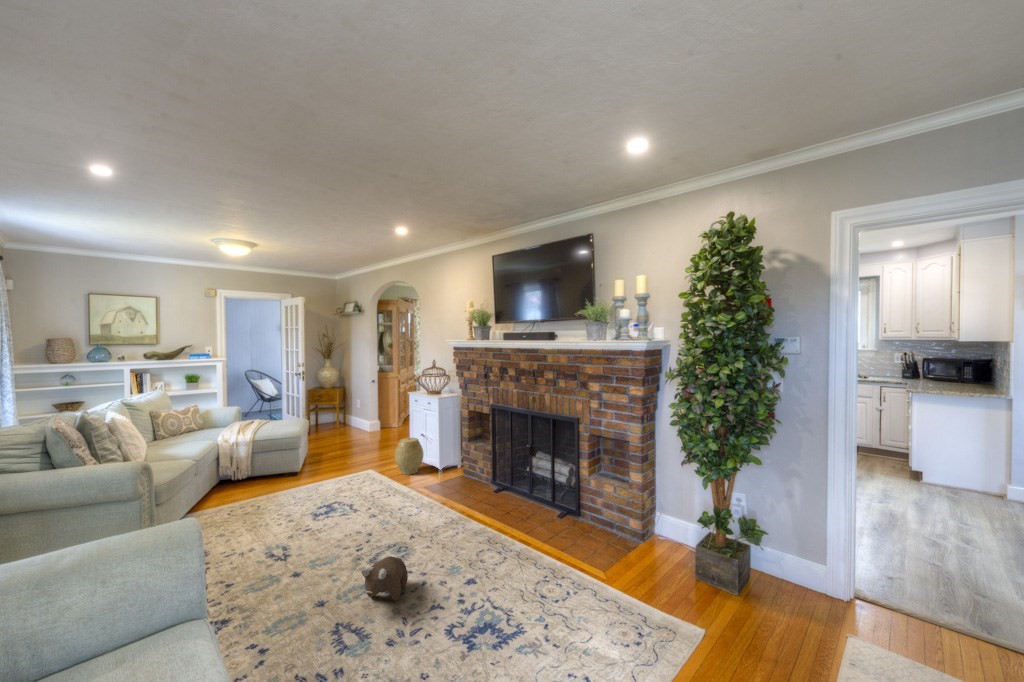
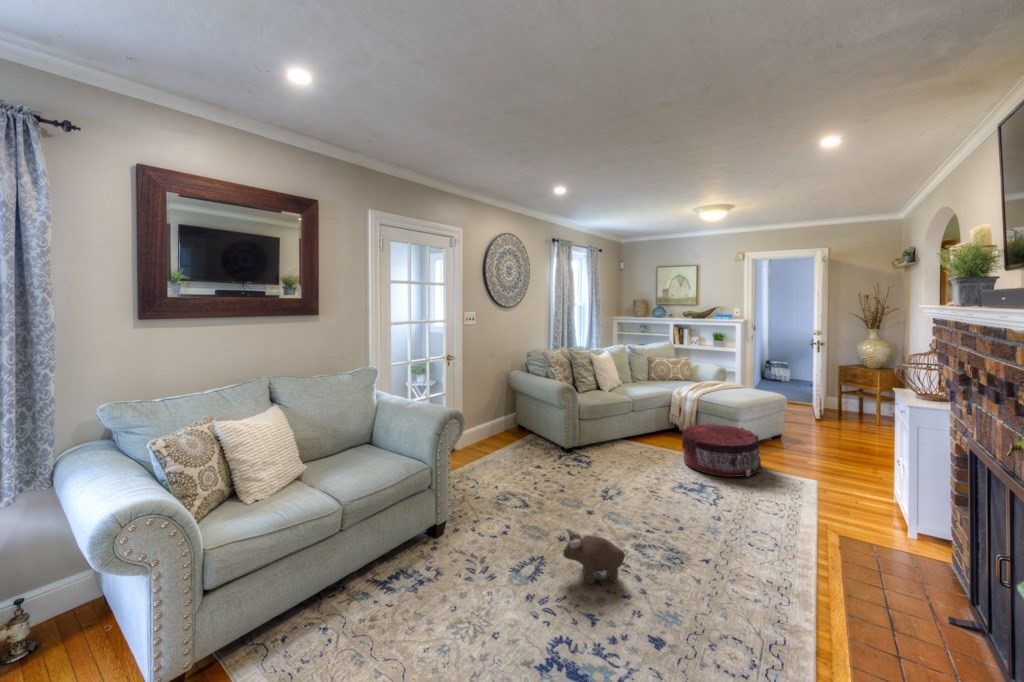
woven basket: present [395,438,423,475] -> none [833,453,890,513]
pouf: none [271,450,343,501] -> present [681,424,762,477]

